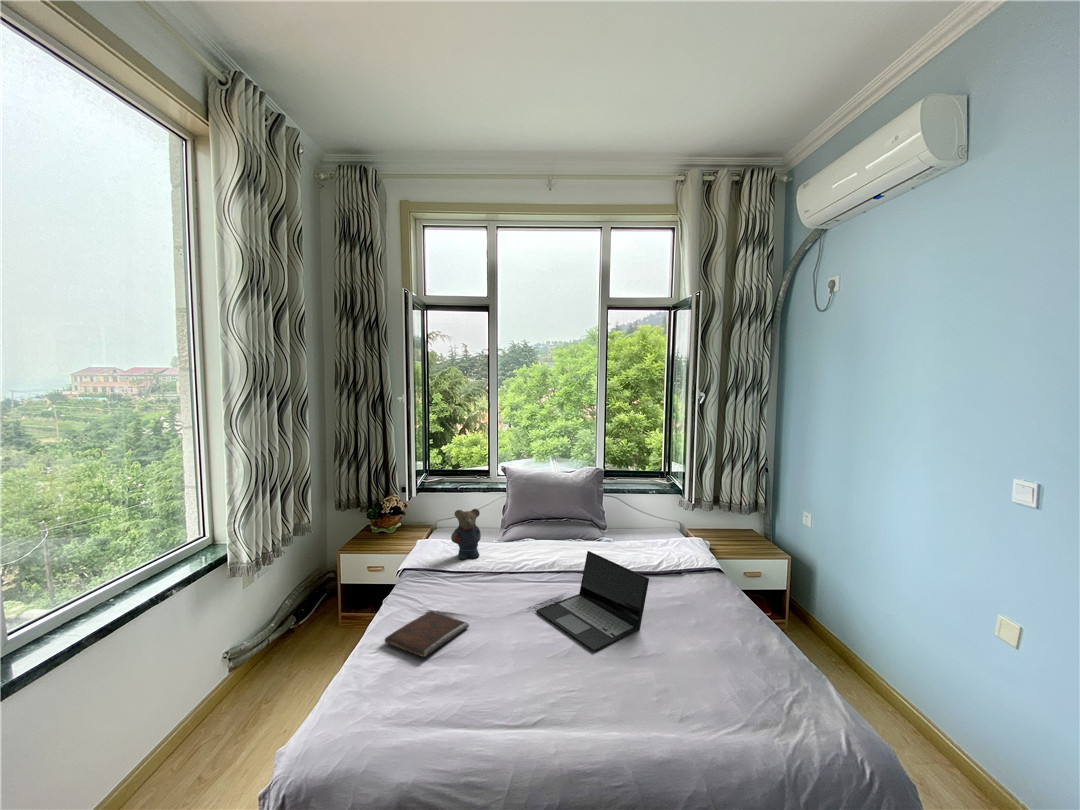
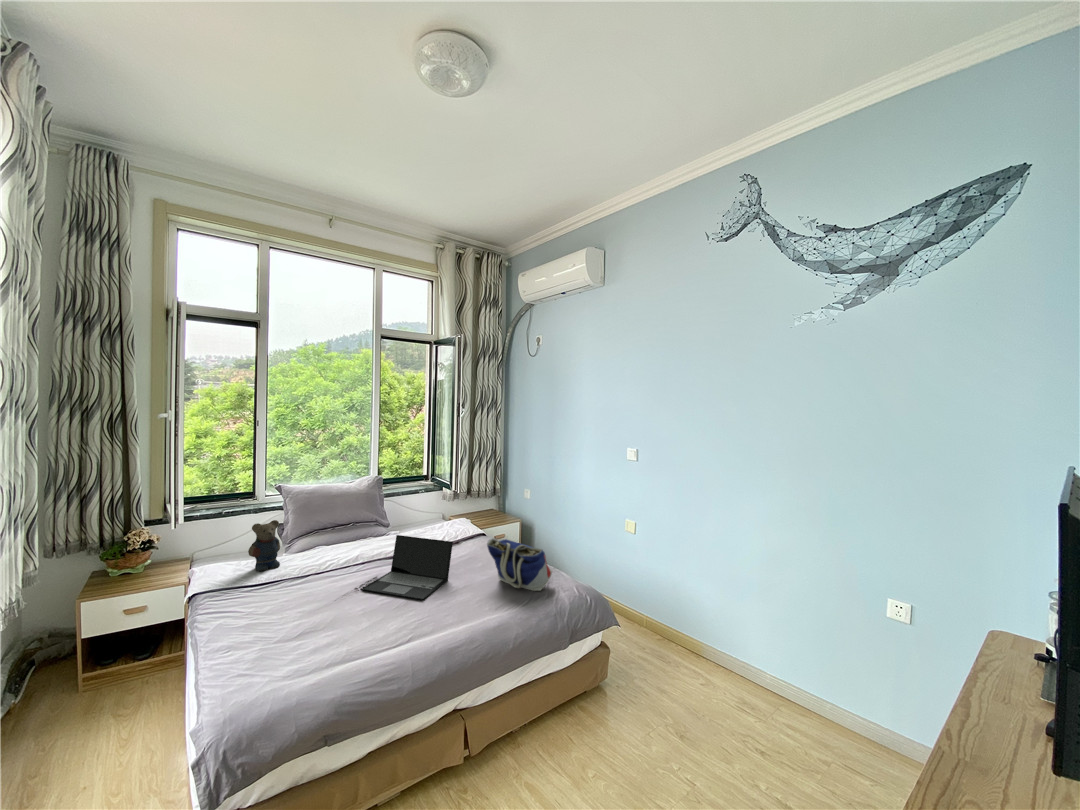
tote bag: none [693,589,801,699] -> present [487,539,552,591]
book: present [385,611,469,657] -> none [223,612,306,647]

